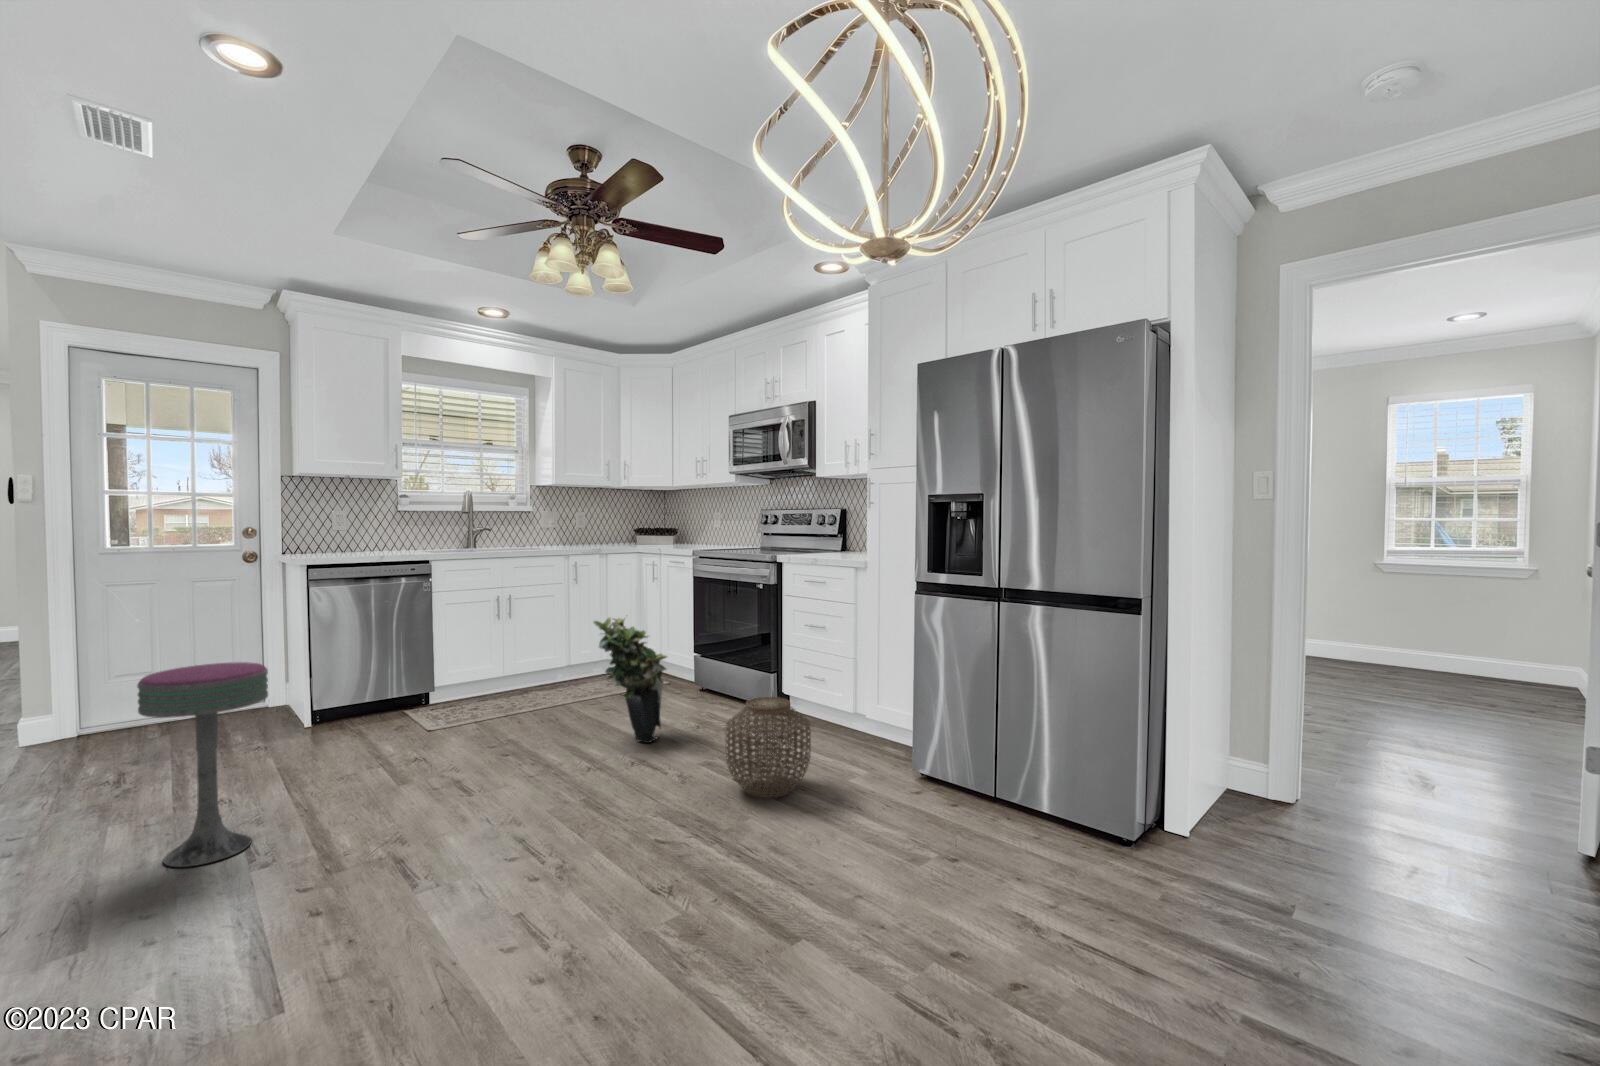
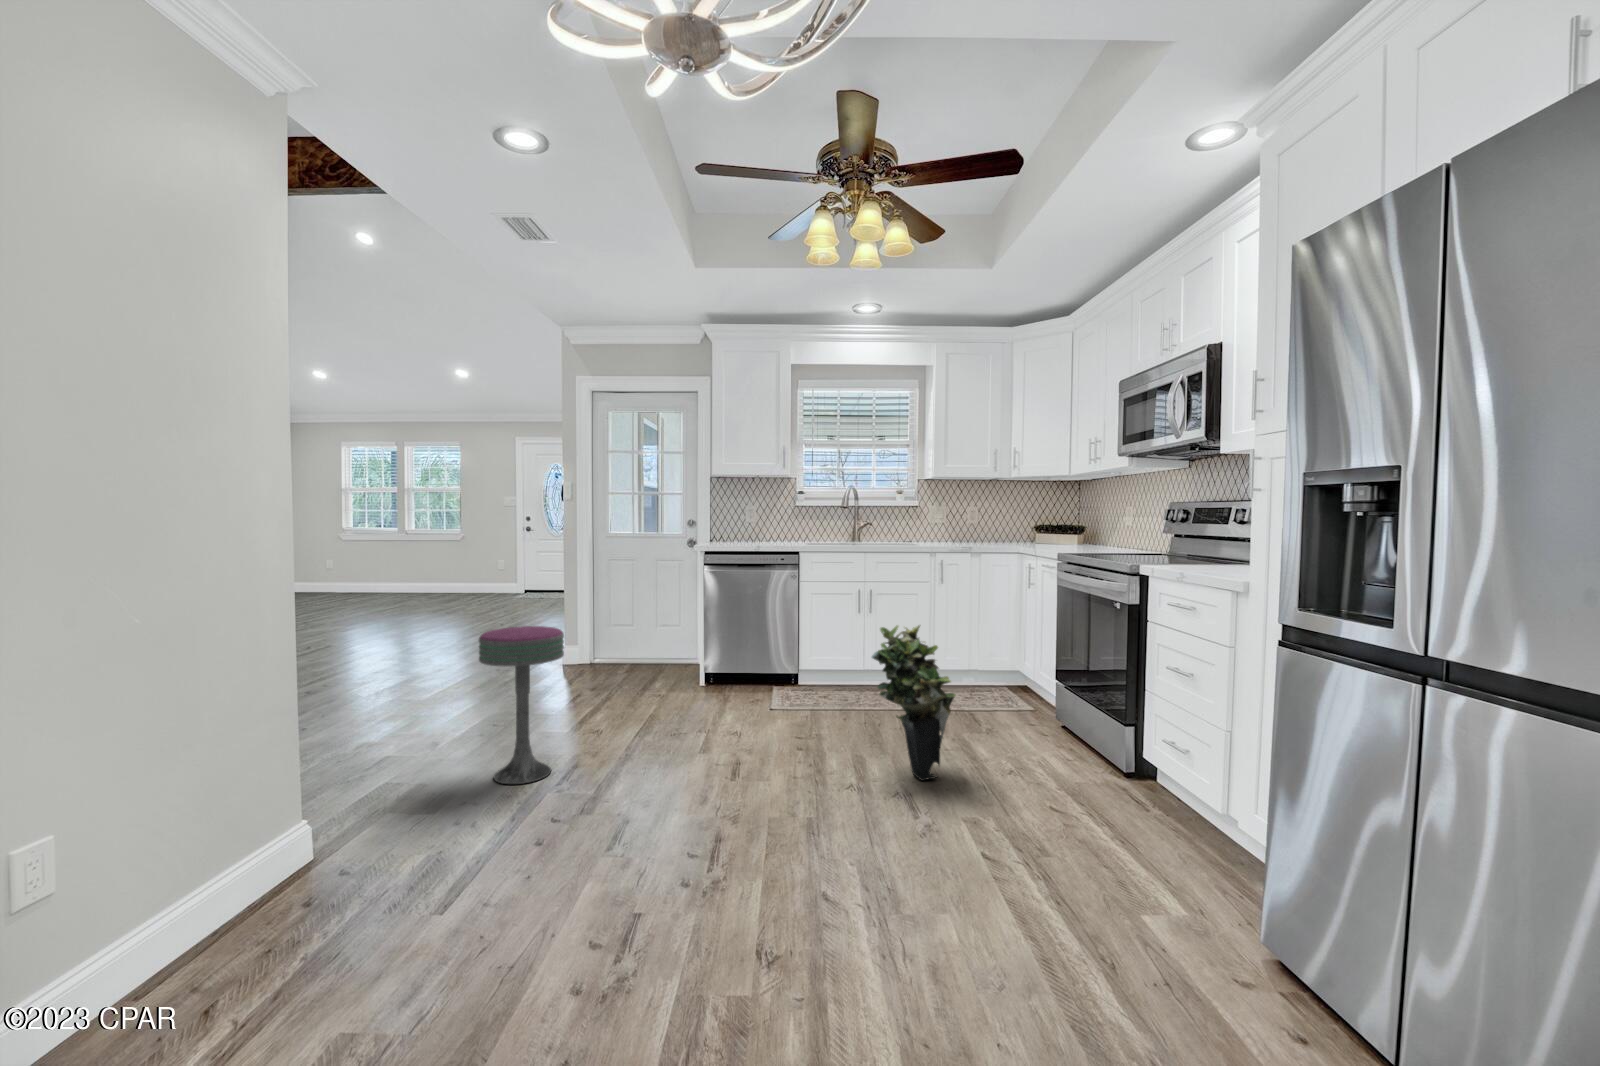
woven basket: present [725,697,811,798] -> none [920,764,1046,918]

